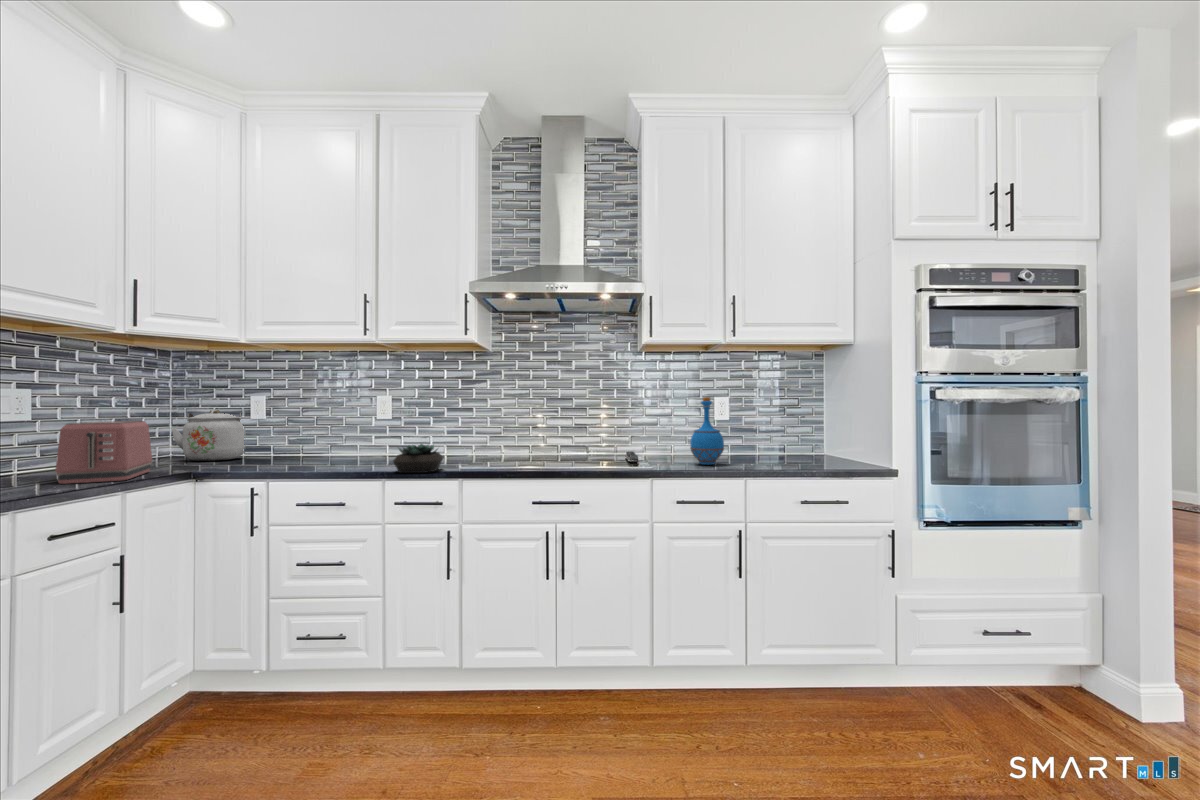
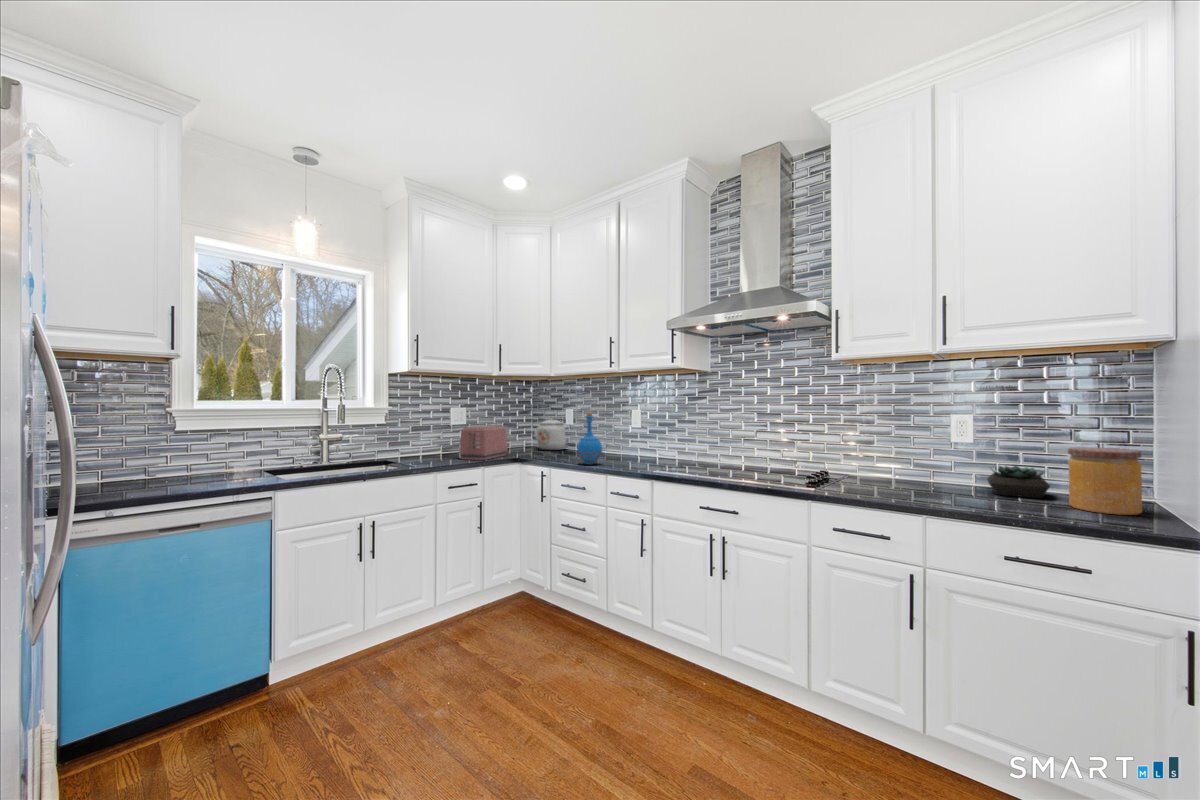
bottle: present [690,397,724,465] -> present [577,413,602,465]
jar: none [798,418,836,462] -> present [1068,447,1142,515]
succulent plant: present [393,444,444,473] -> present [987,466,1050,498]

